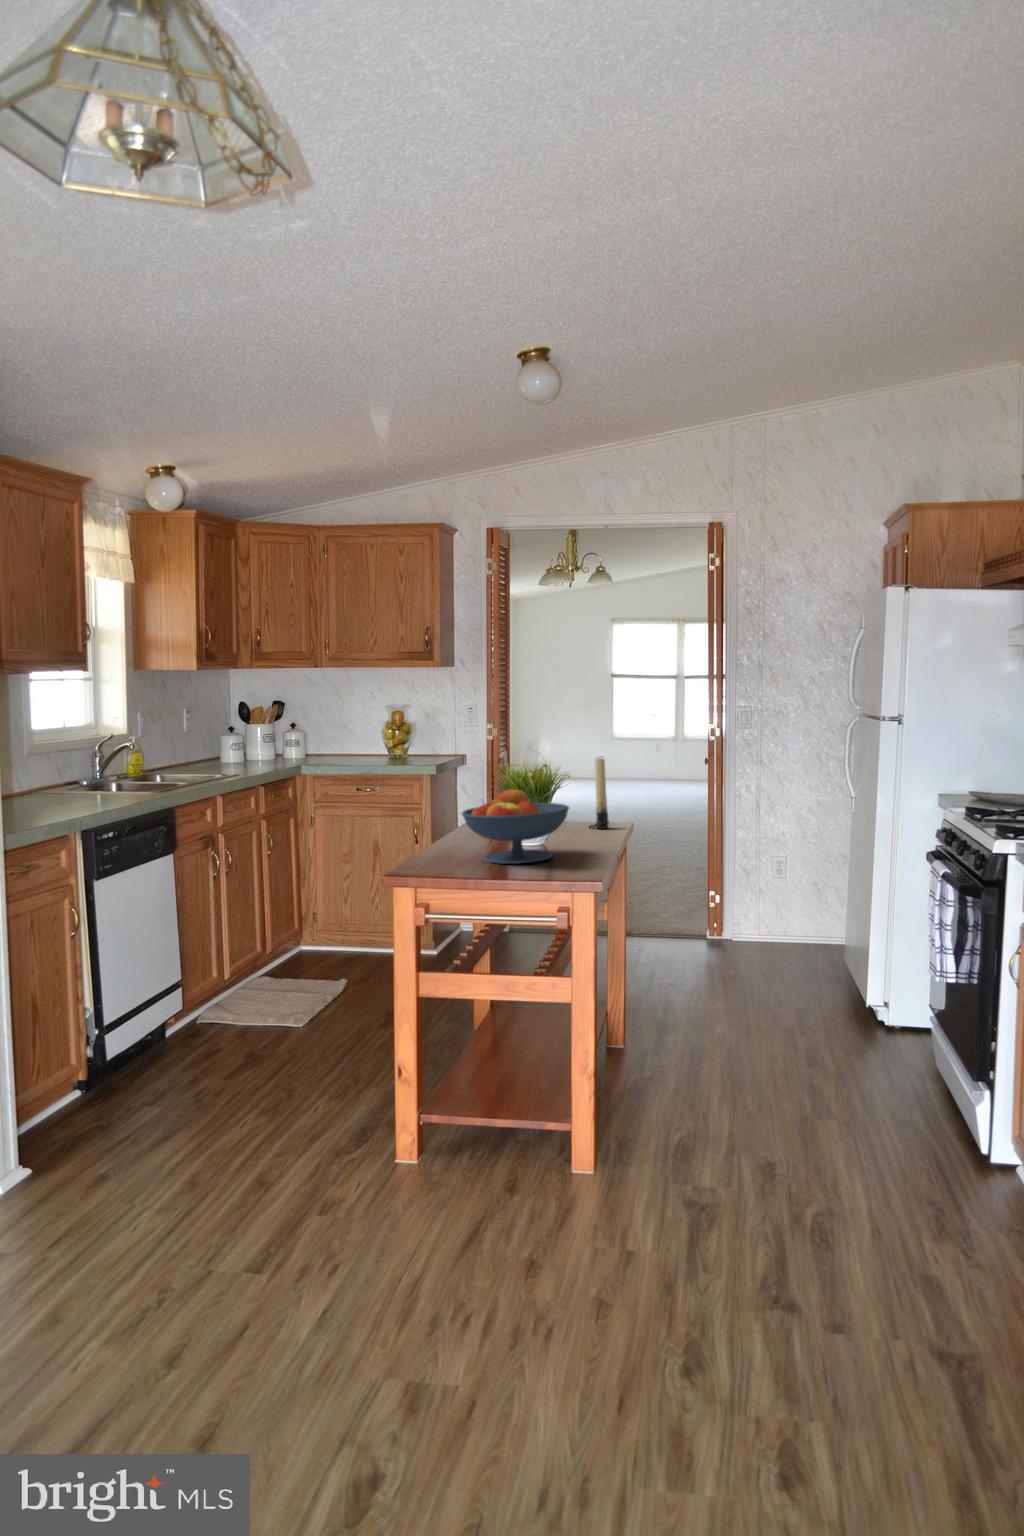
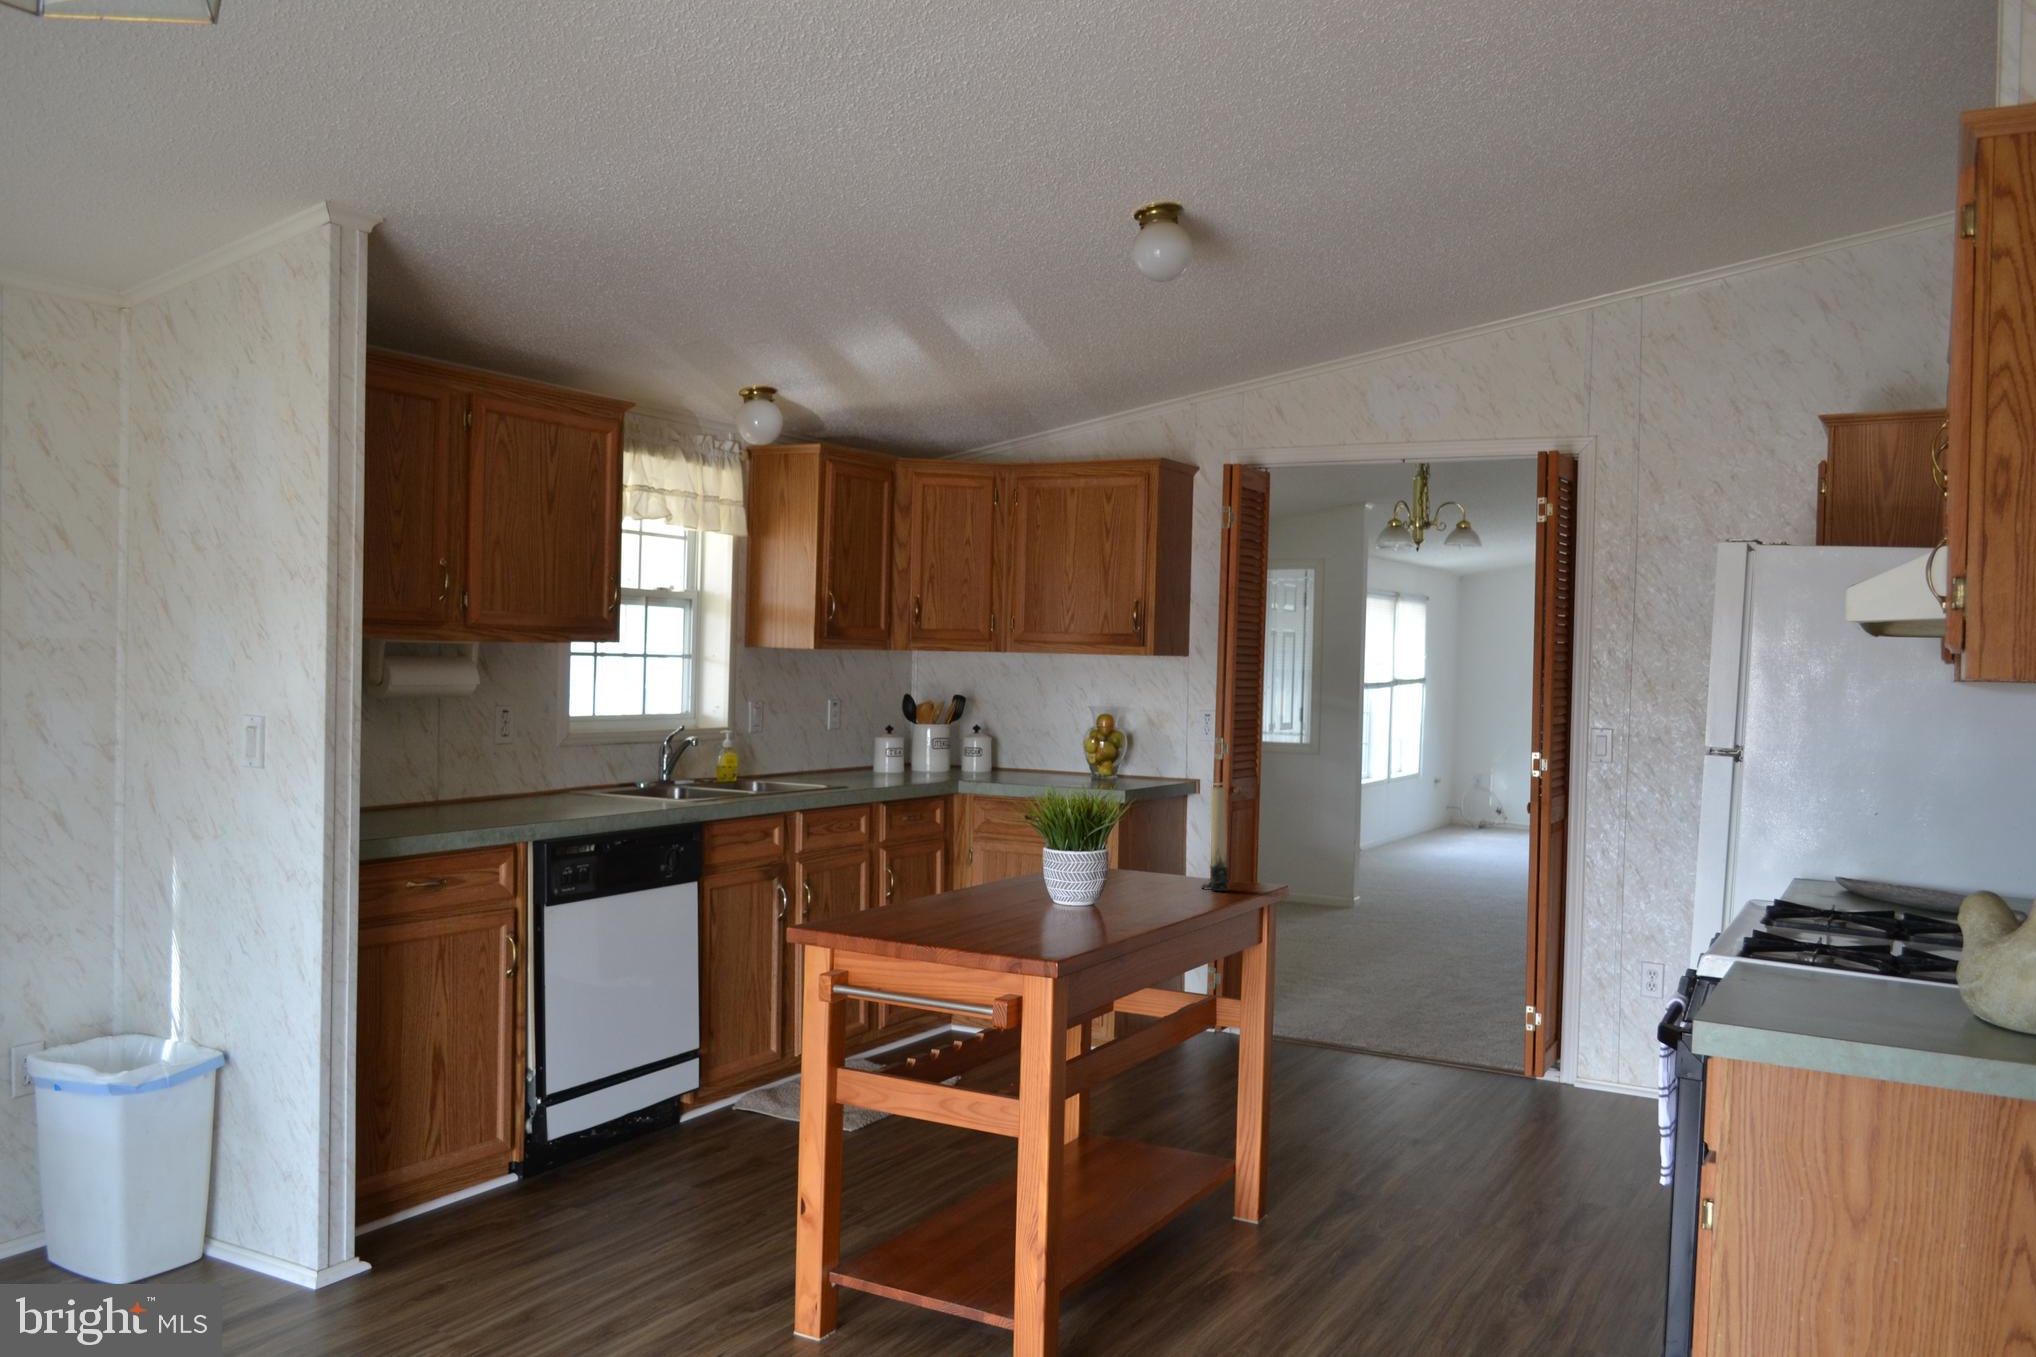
fruit bowl: present [462,789,569,864] -> none [934,818,1089,927]

